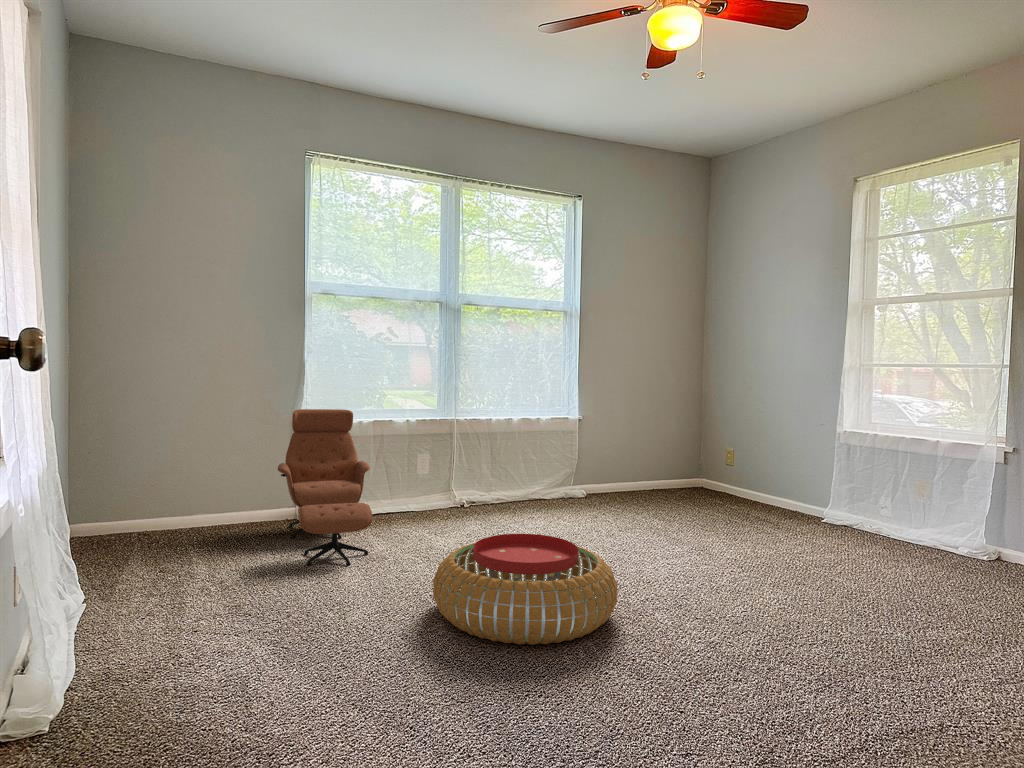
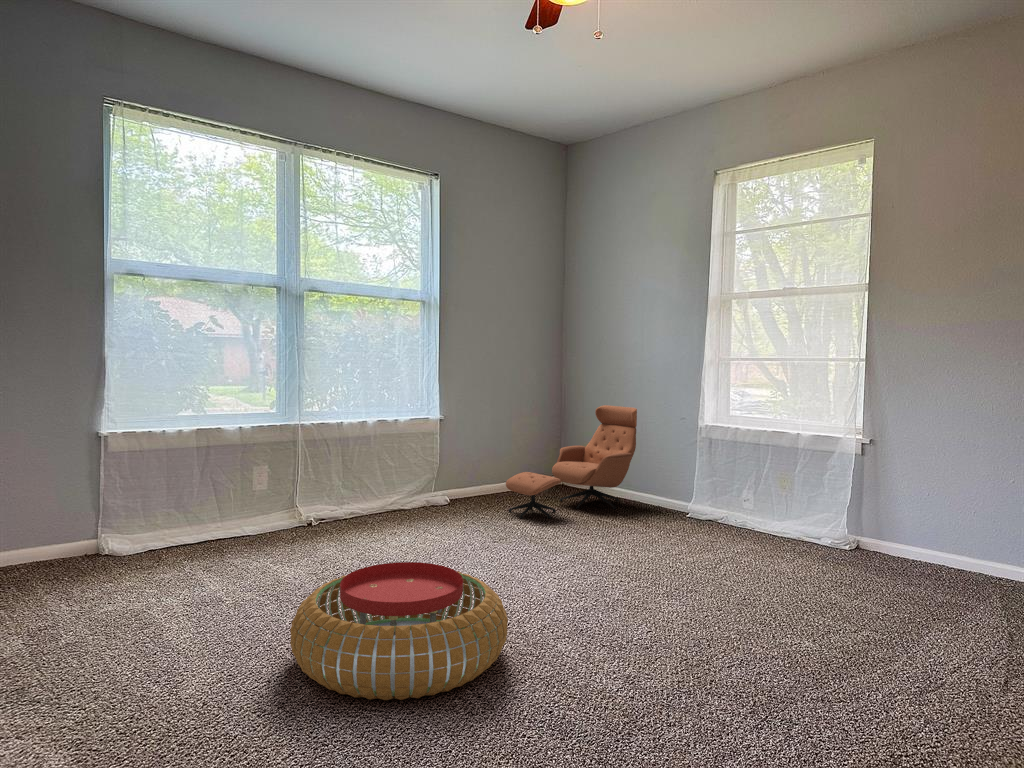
lounge chair: present [278,409,373,565] -> present [506,406,637,518]

